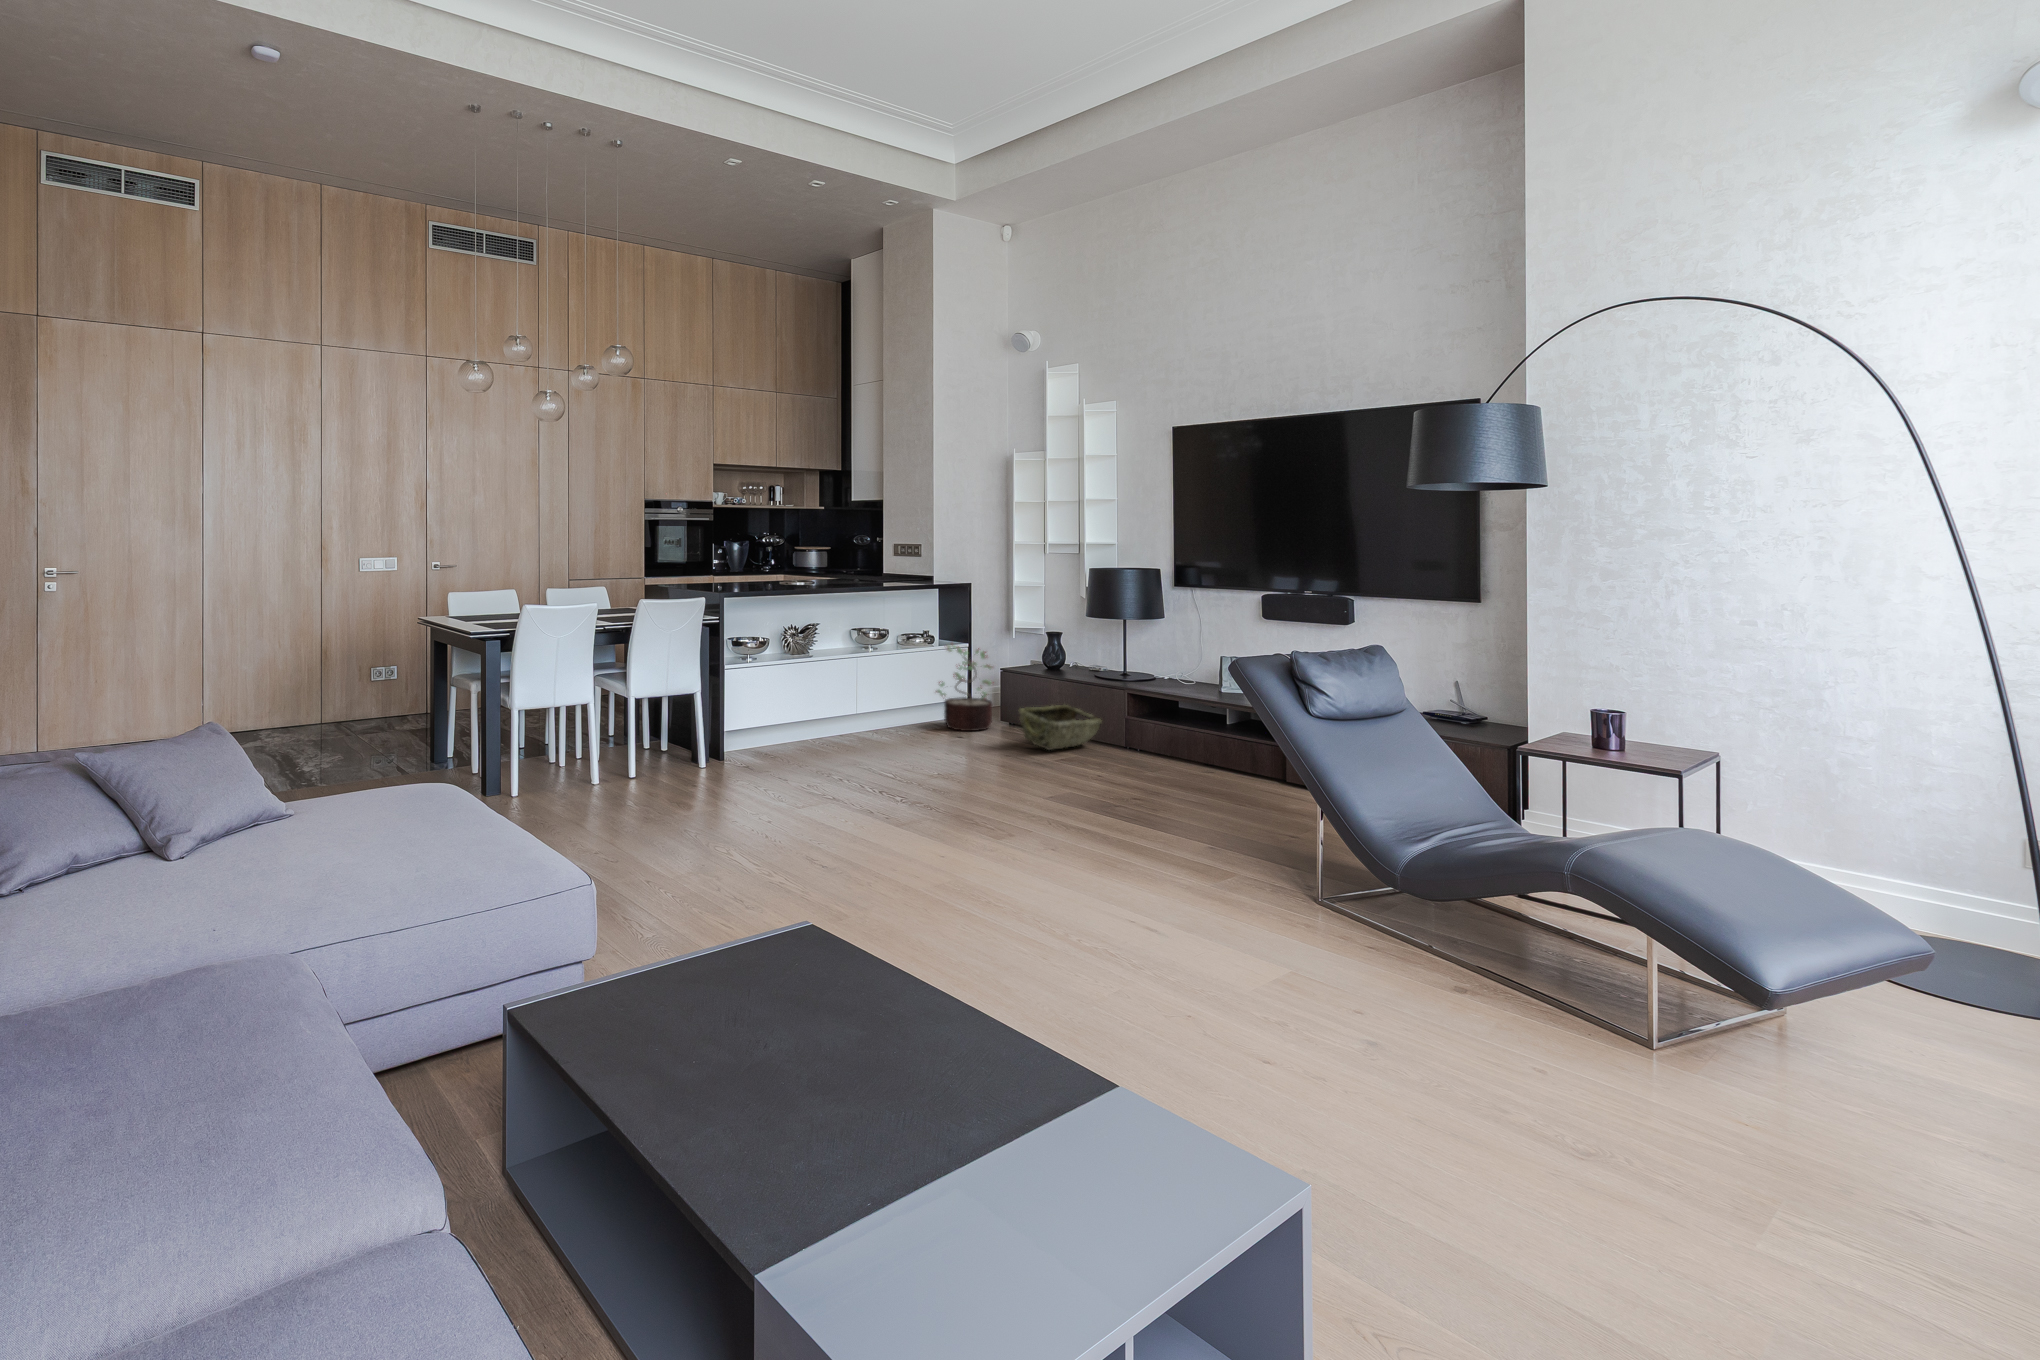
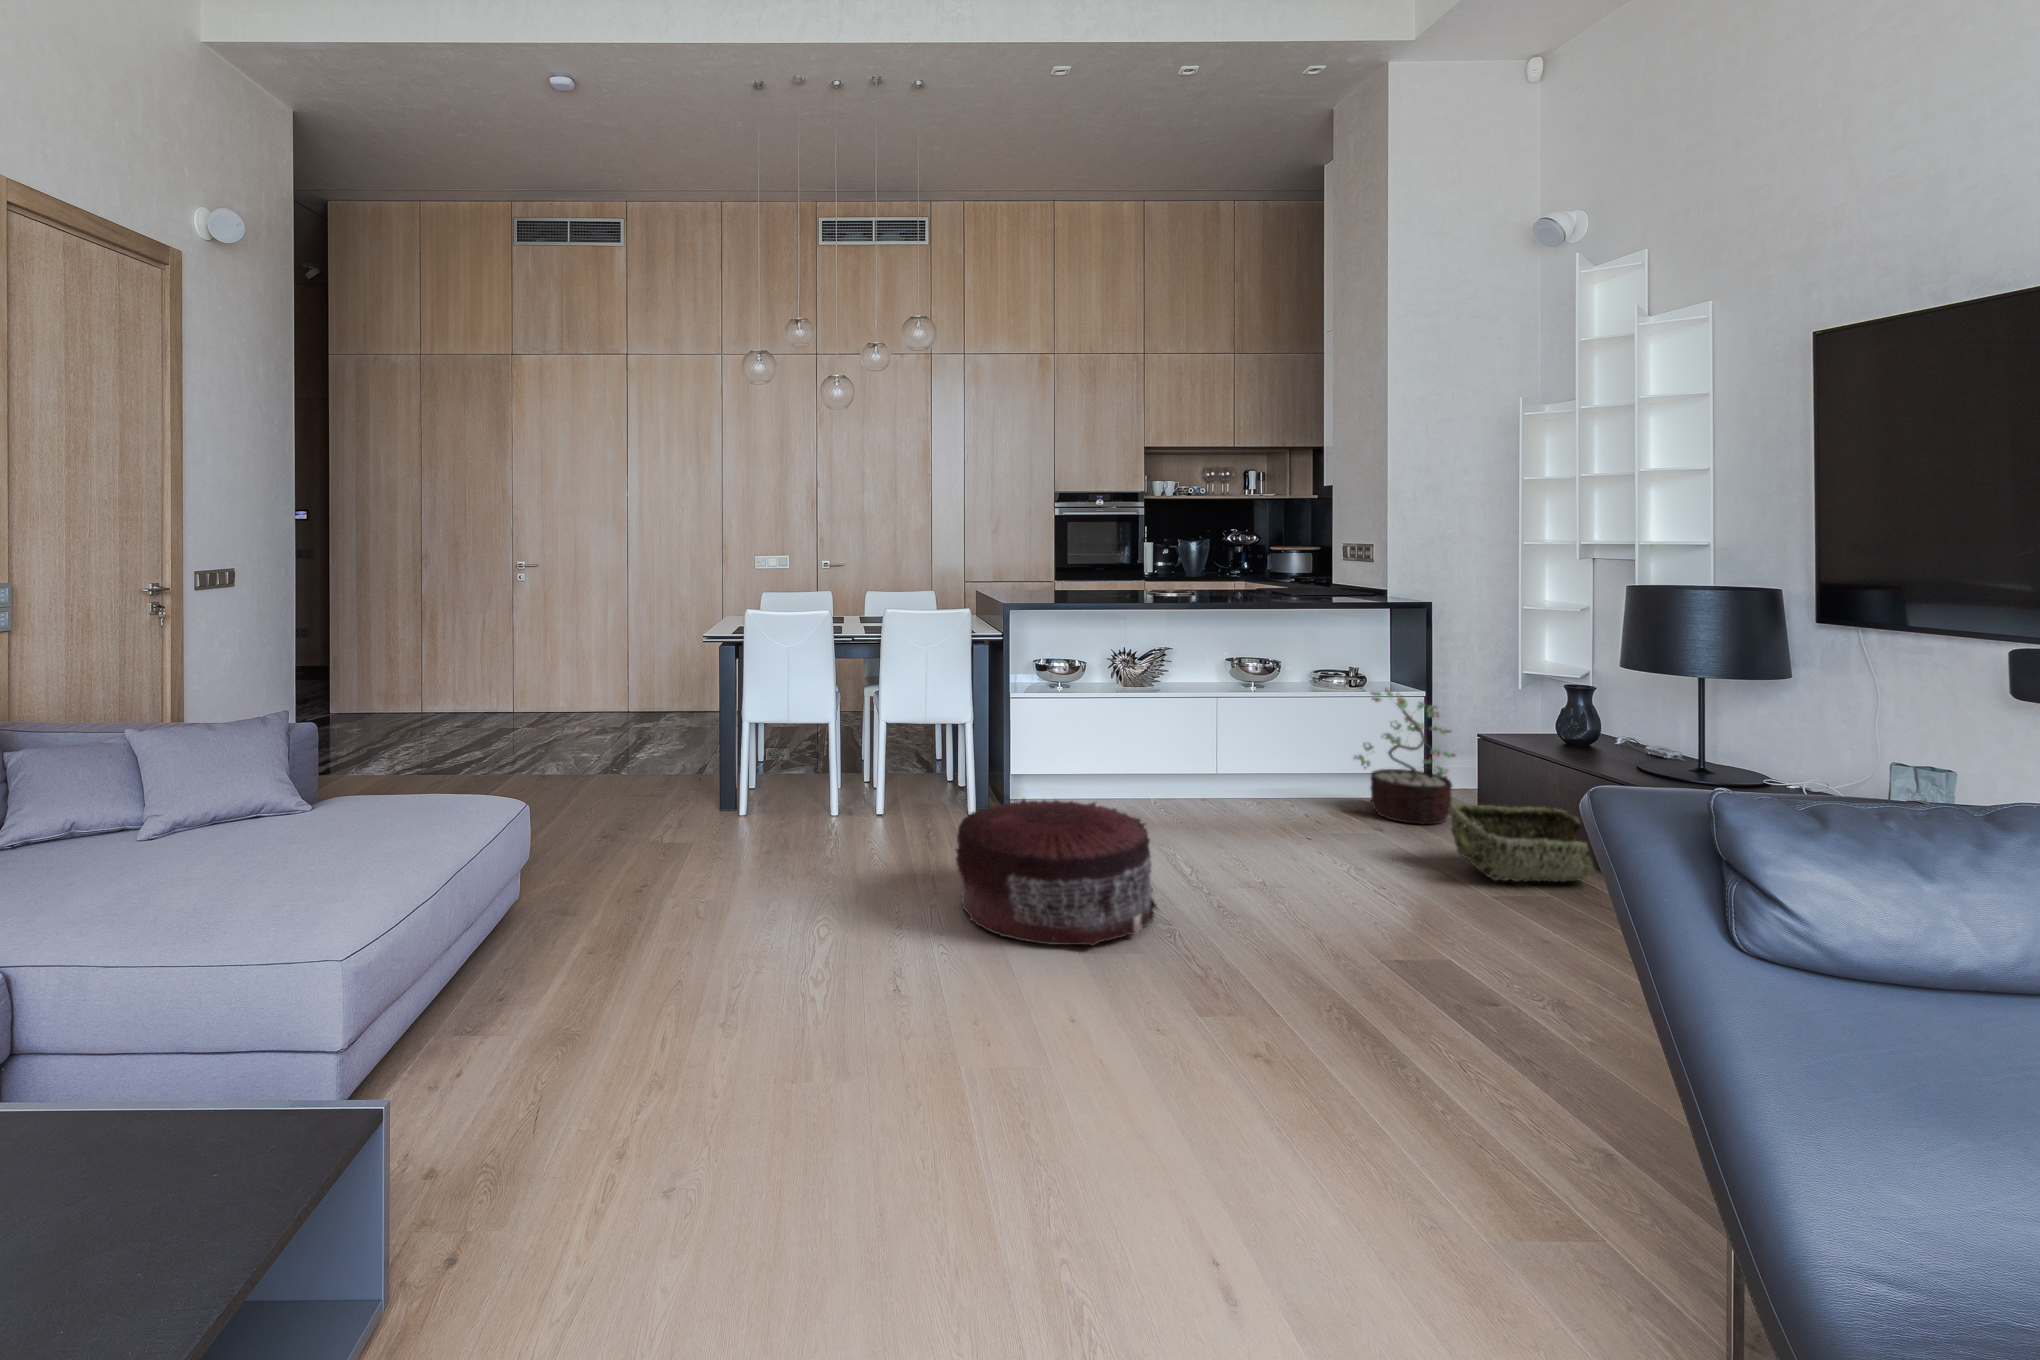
pouf: none [787,727,922,819] -> present [956,799,1157,945]

